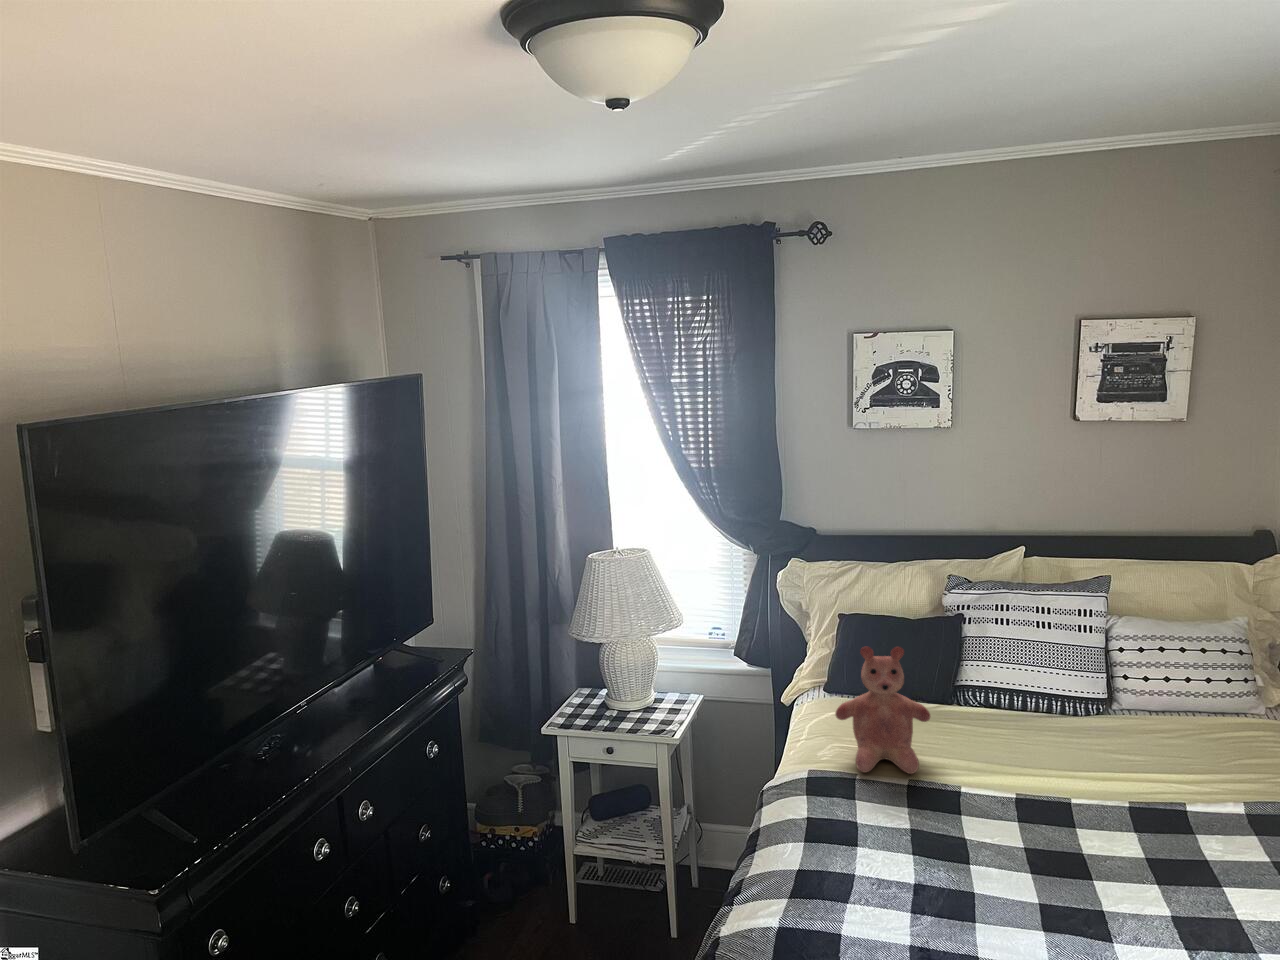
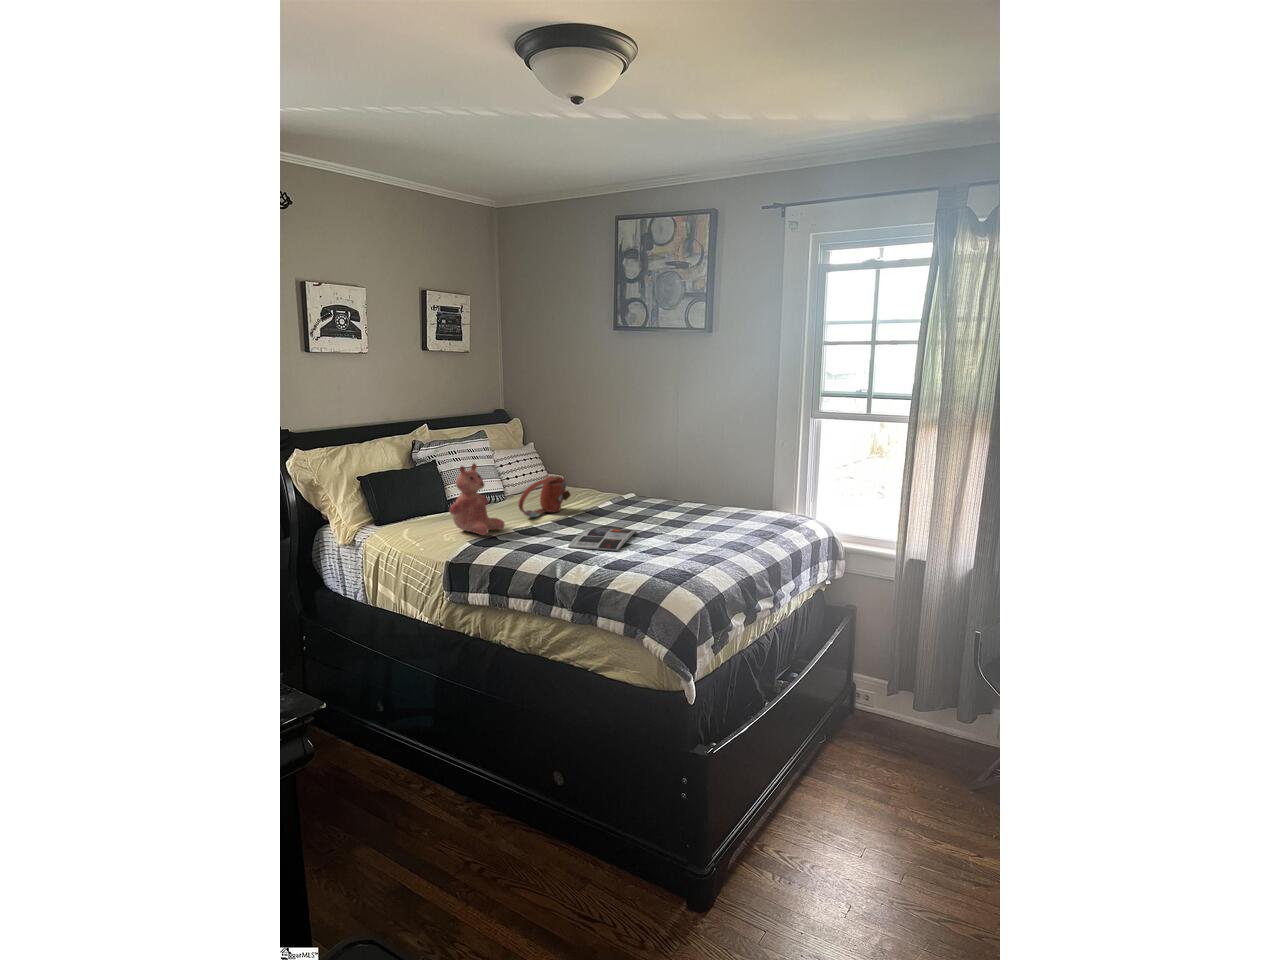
handbag: none [975,707,1138,783] -> present [518,475,571,517]
magazine: none [901,847,1110,926] -> present [568,528,636,551]

